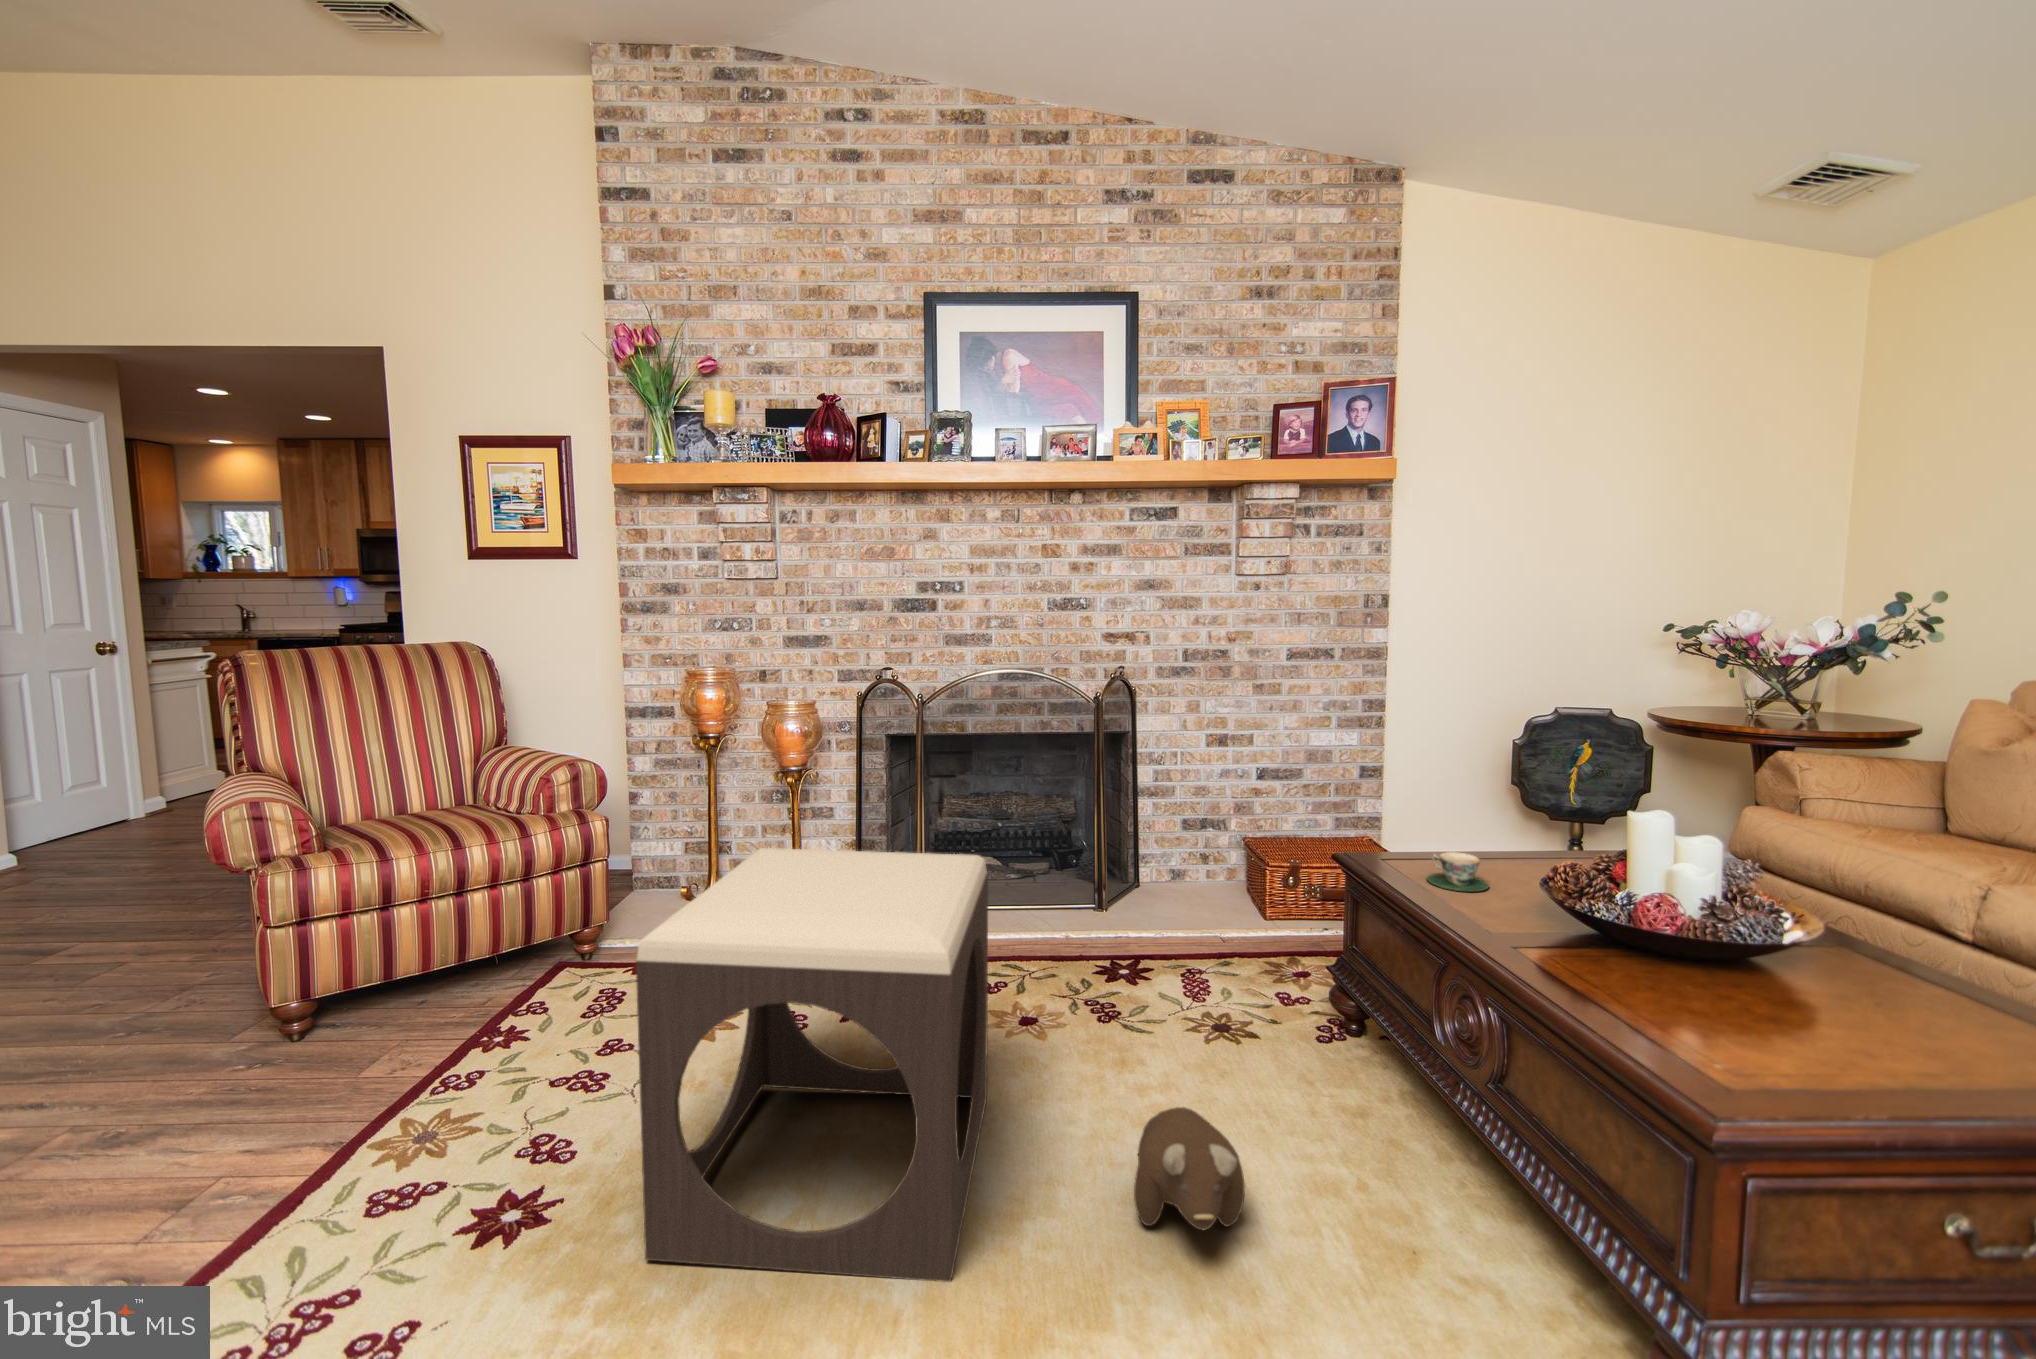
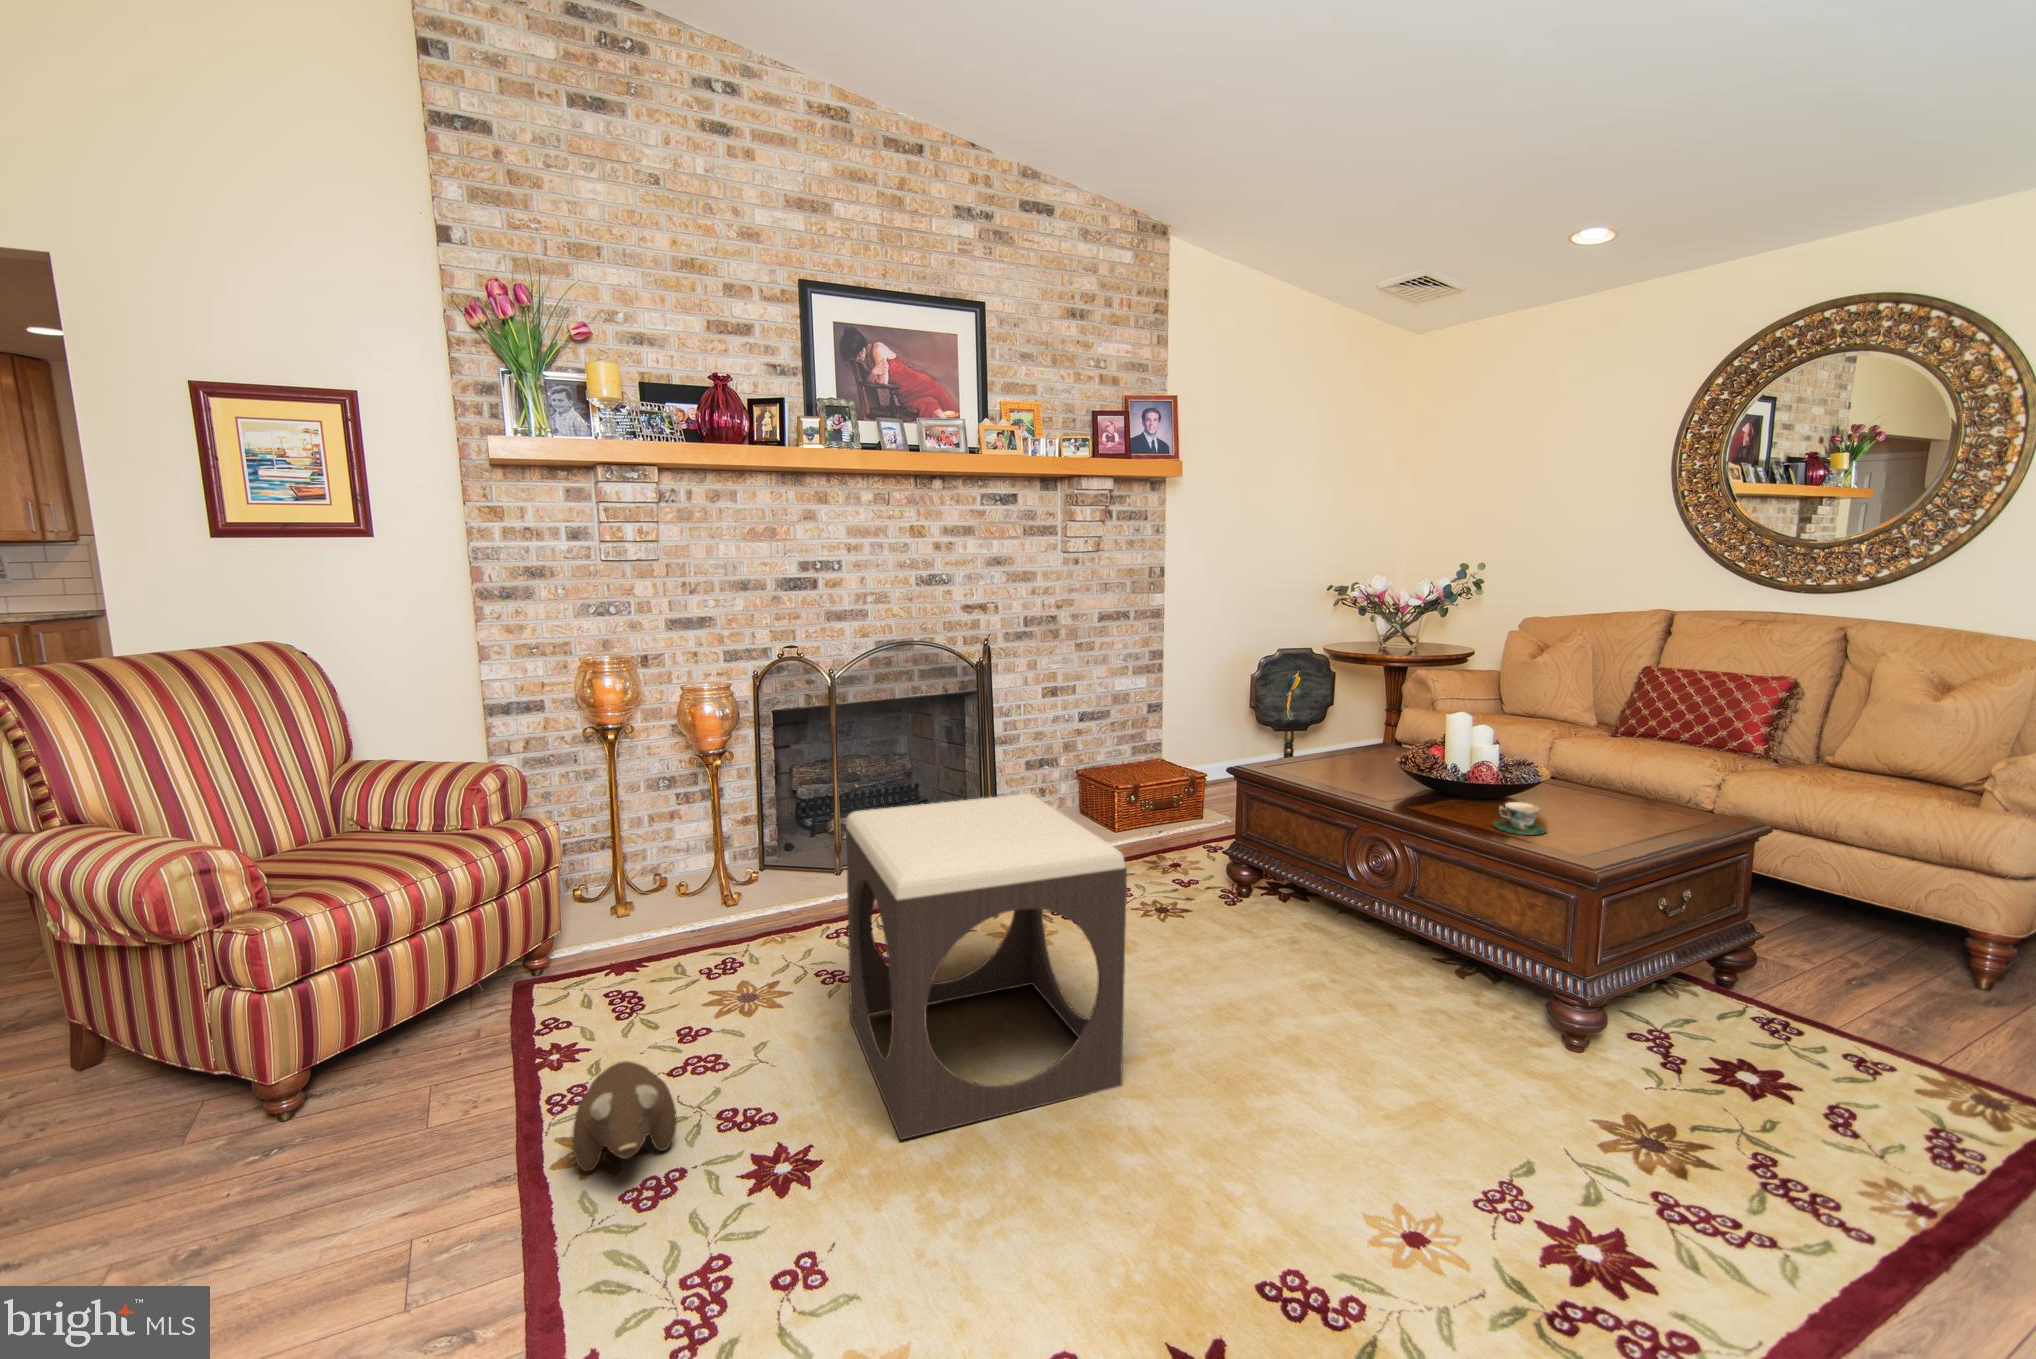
teacup: present [1427,852,1489,892] -> present [1493,802,1546,835]
plush toy: present [1134,1107,1245,1230] -> present [572,1061,677,1171]

